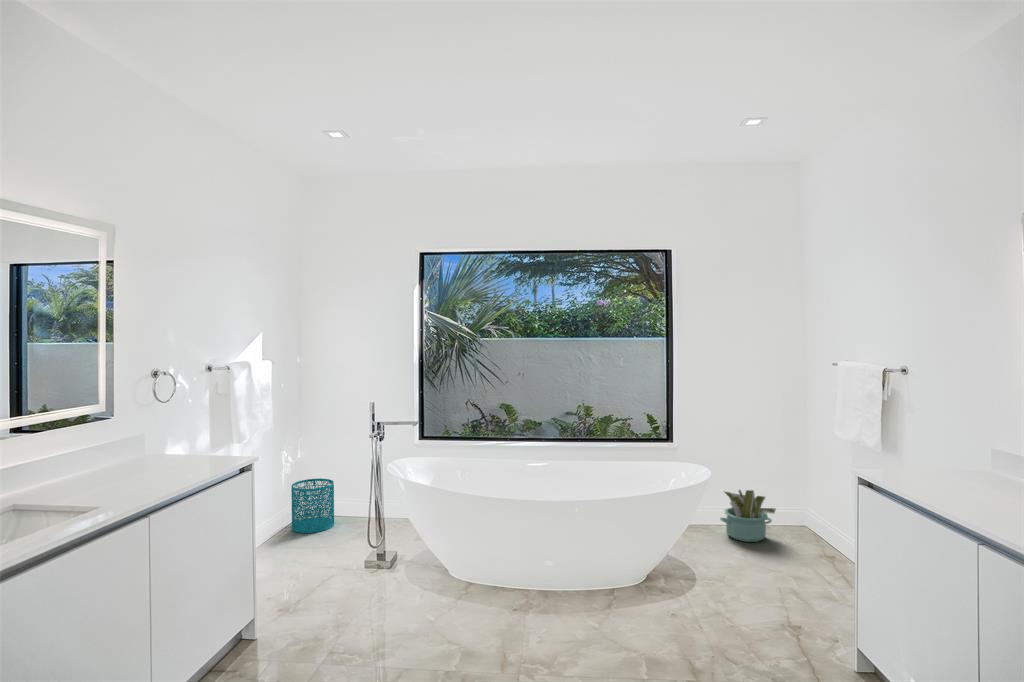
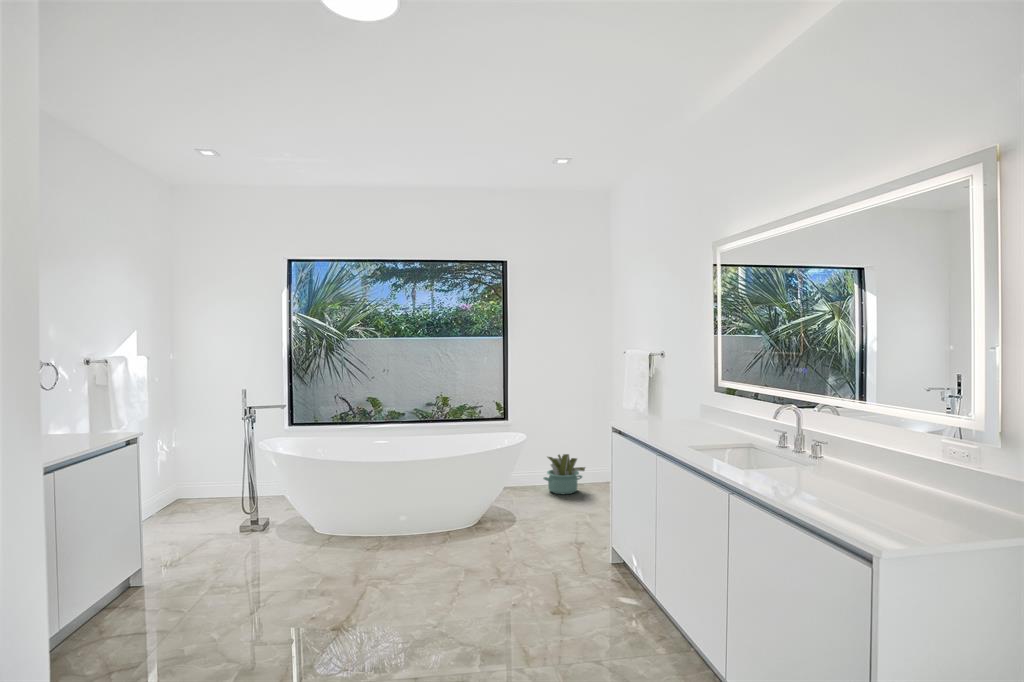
wastebasket: present [291,478,334,533] -> none [167,464,209,513]

